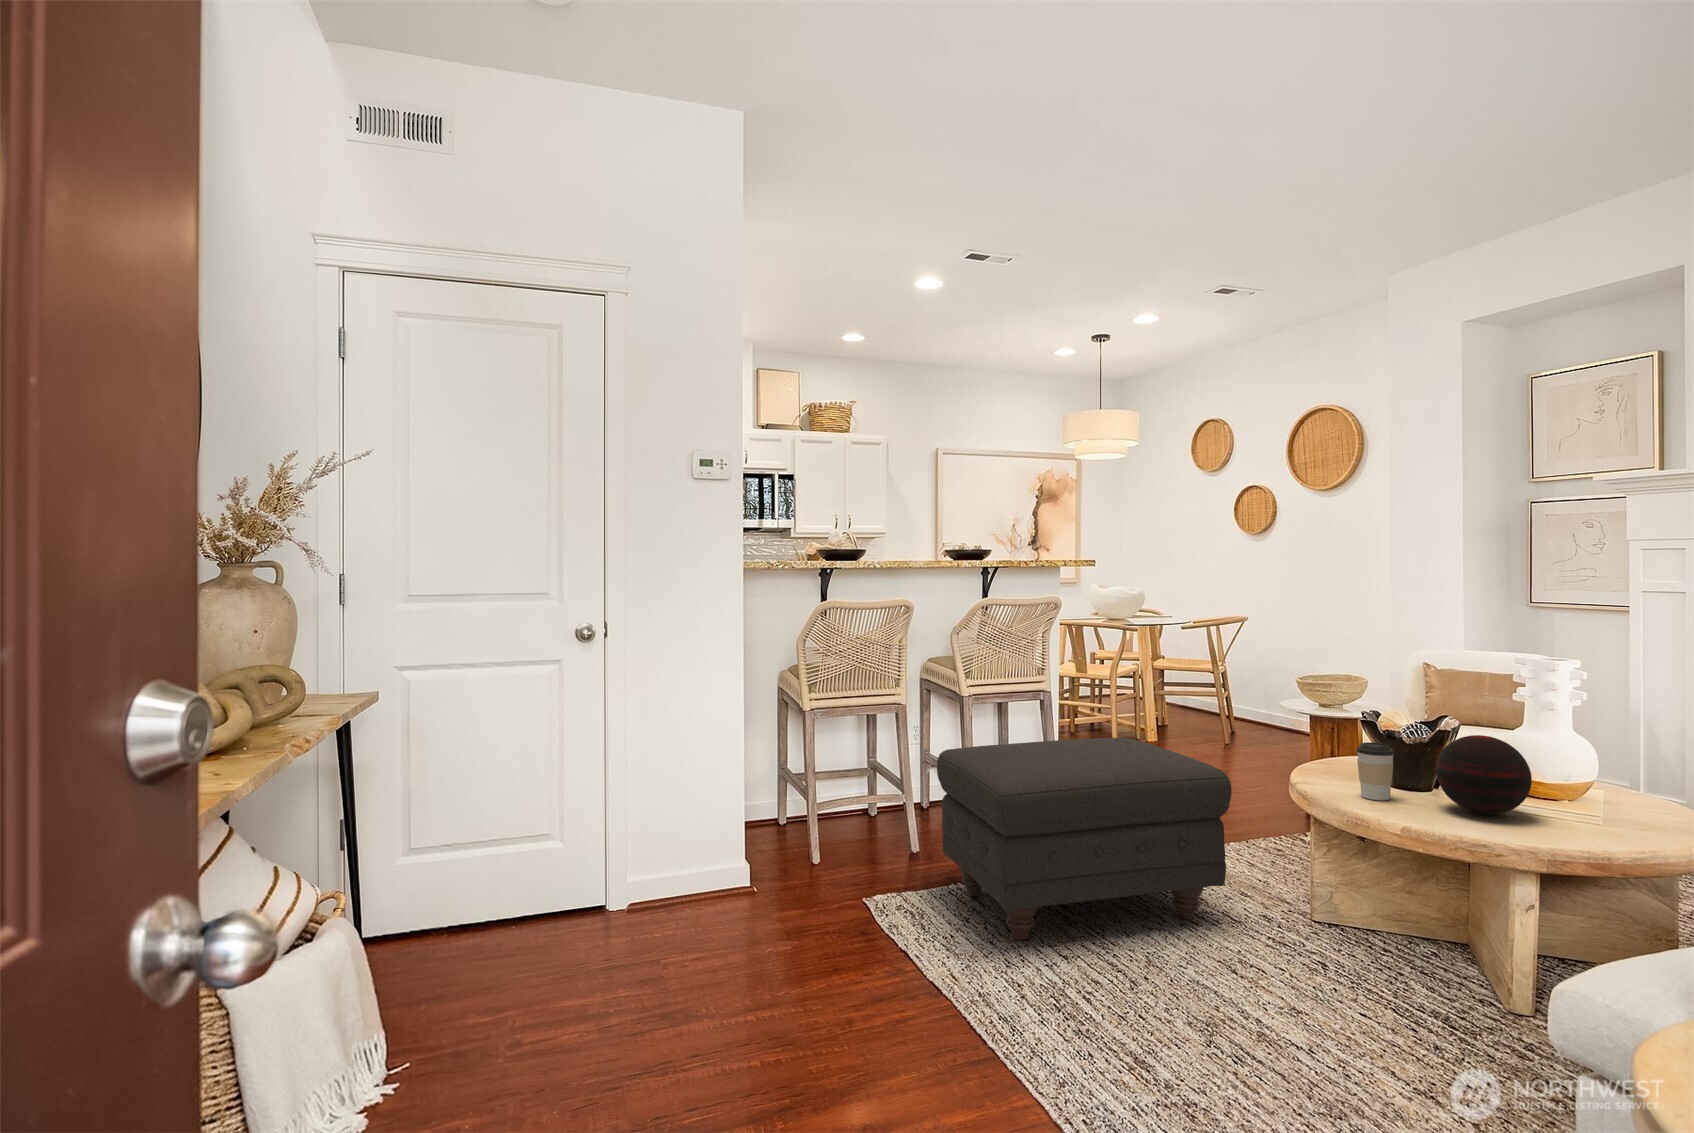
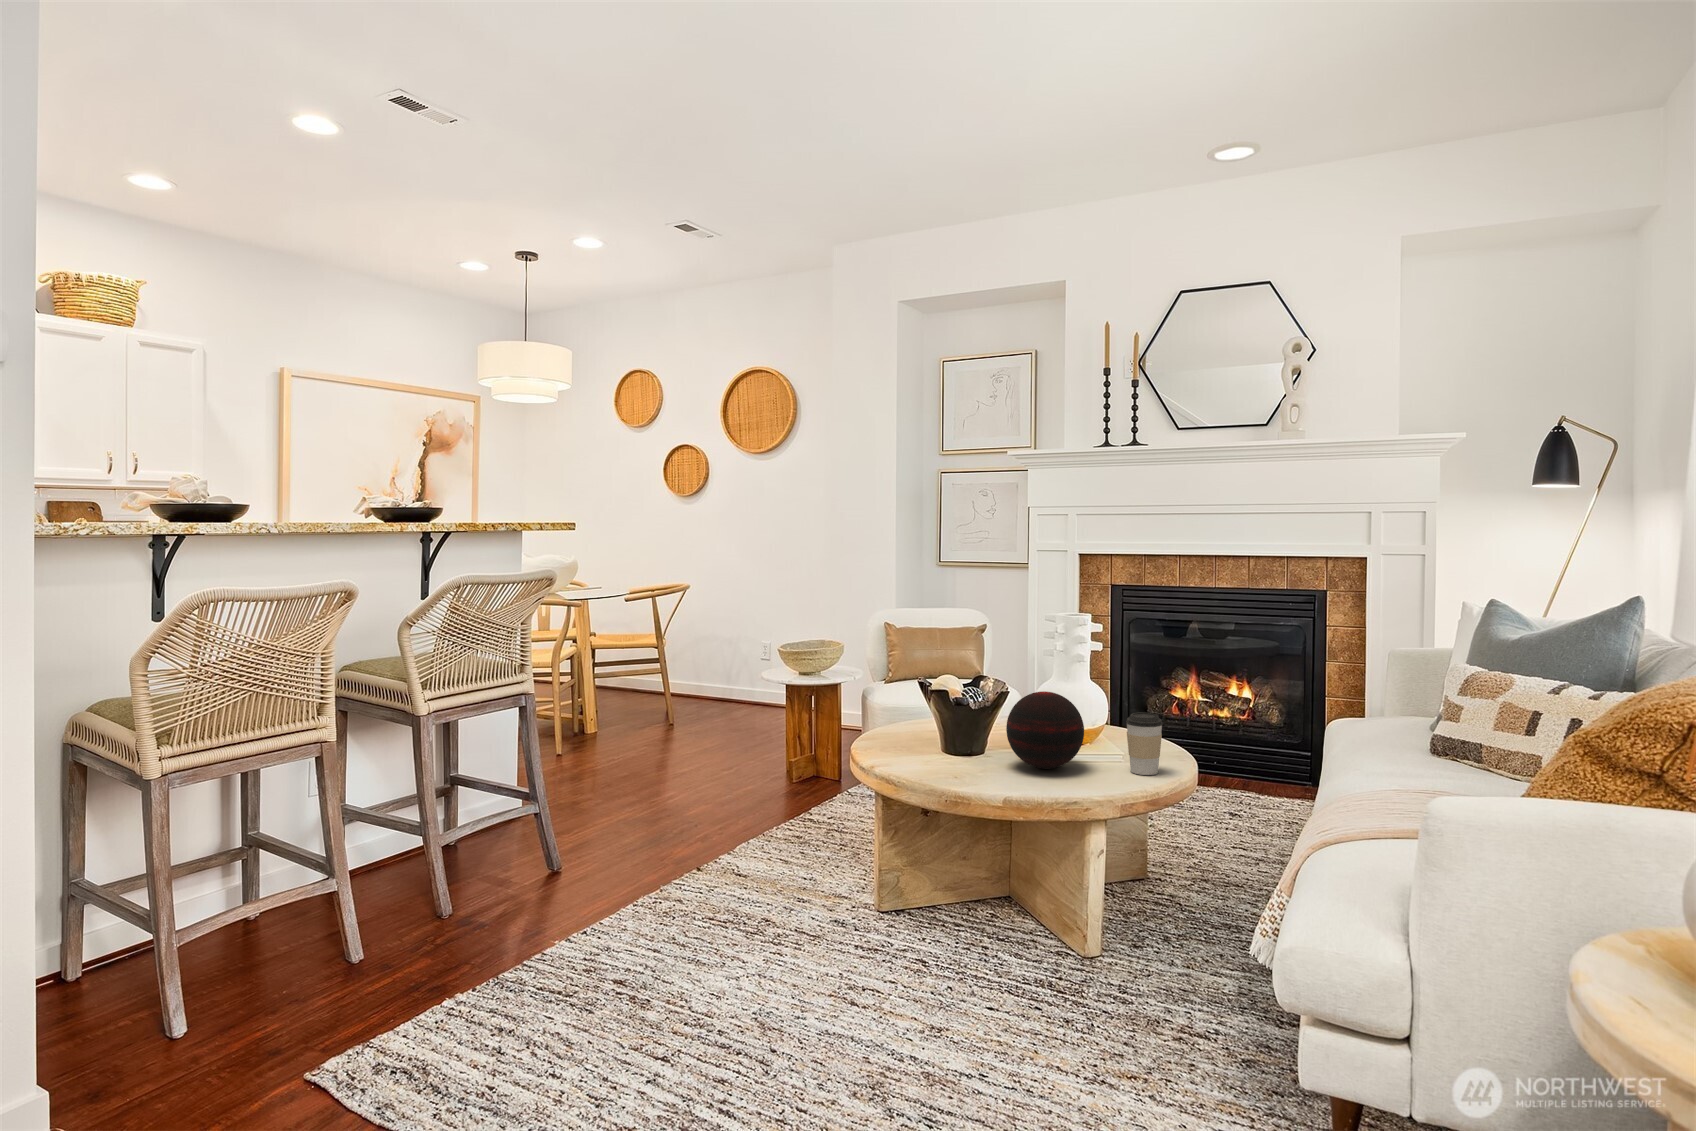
ottoman: present [937,738,1232,940] -> none [422,741,812,1055]
coffee cup: present [1356,742,1394,800] -> present [1126,712,1163,775]

